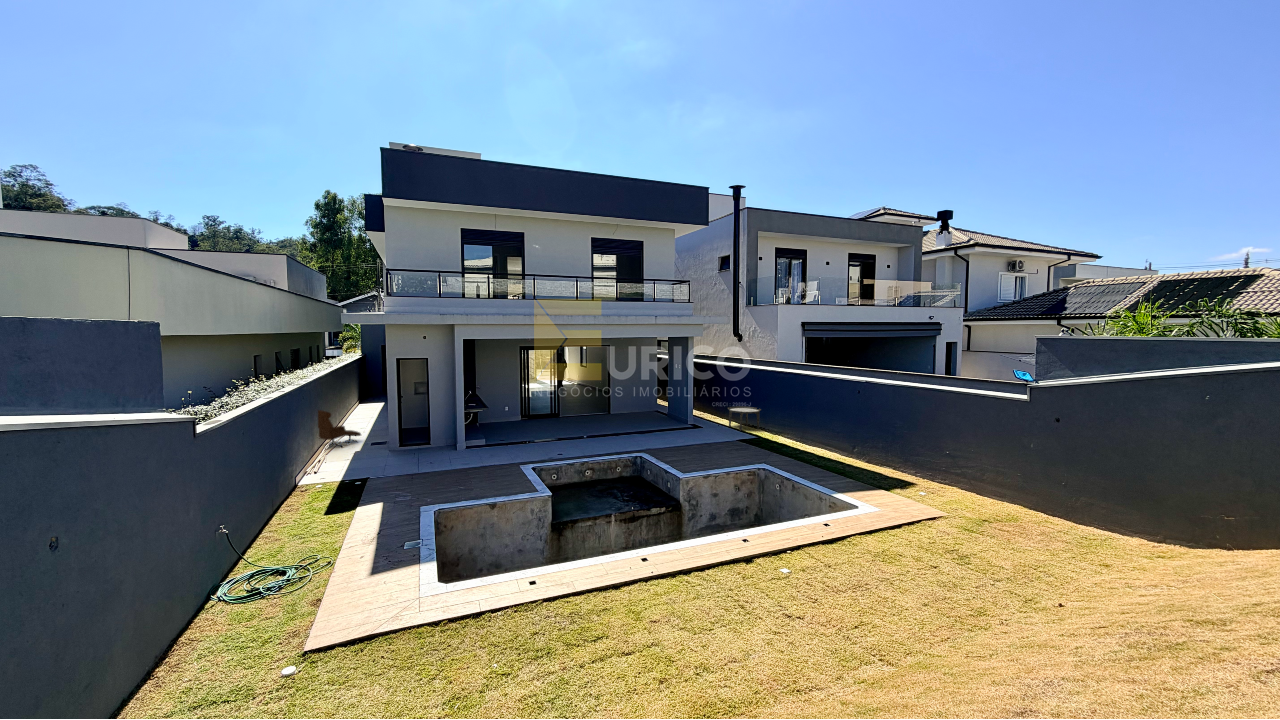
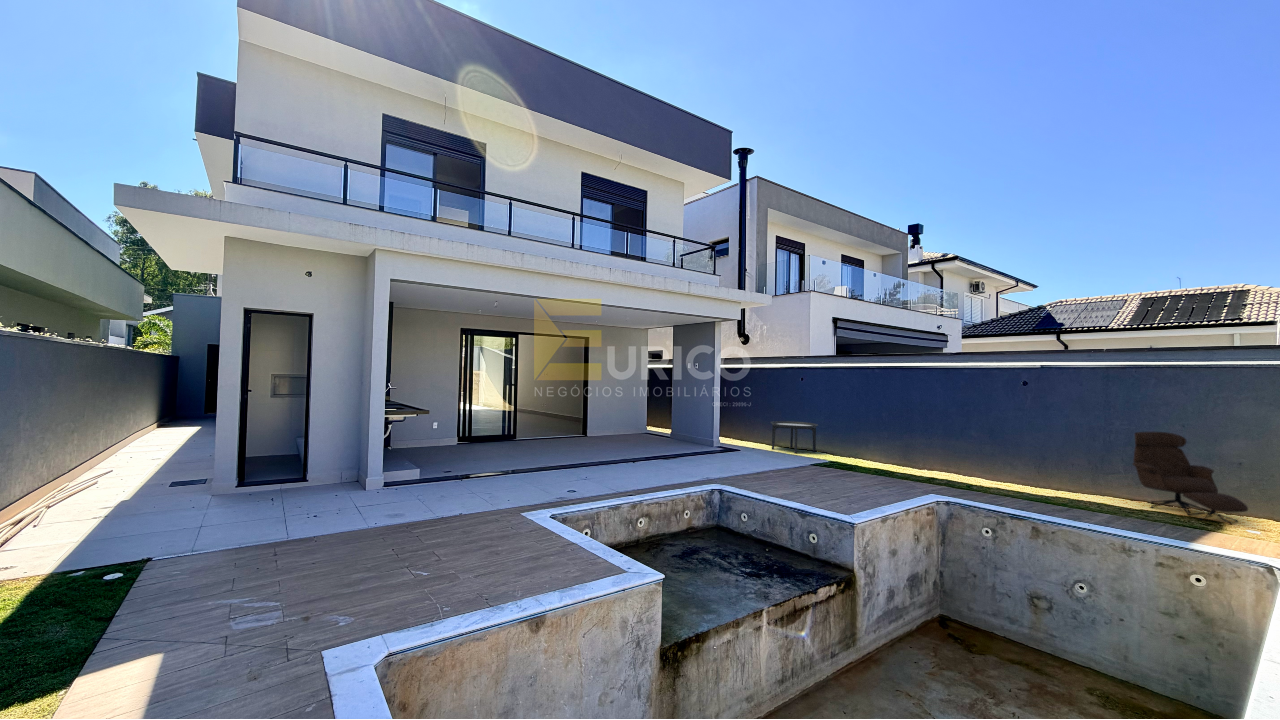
lounge chair: present [318,410,361,446] -> present [1133,432,1248,524]

